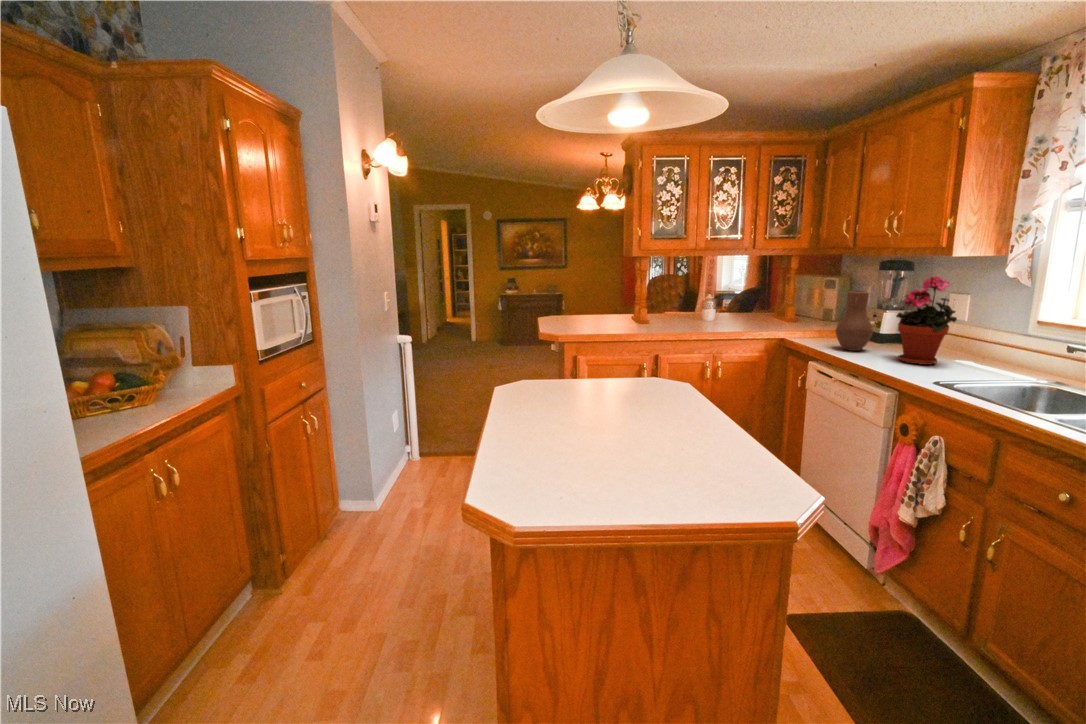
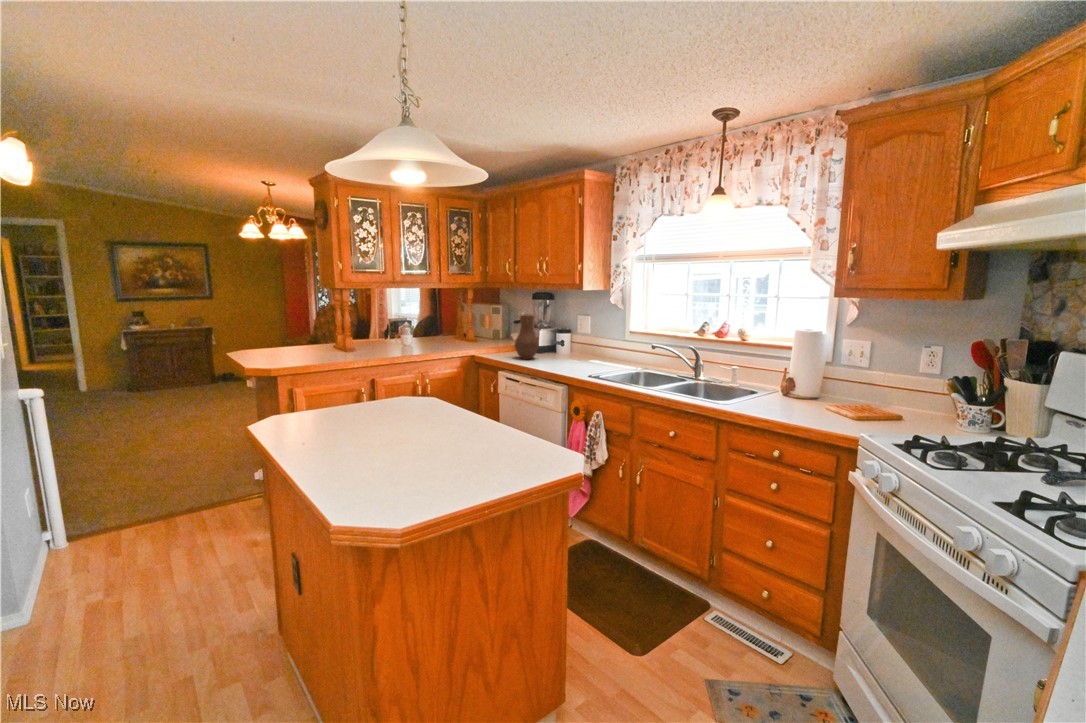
potted plant: present [896,276,957,365] -> none [553,303,589,365]

